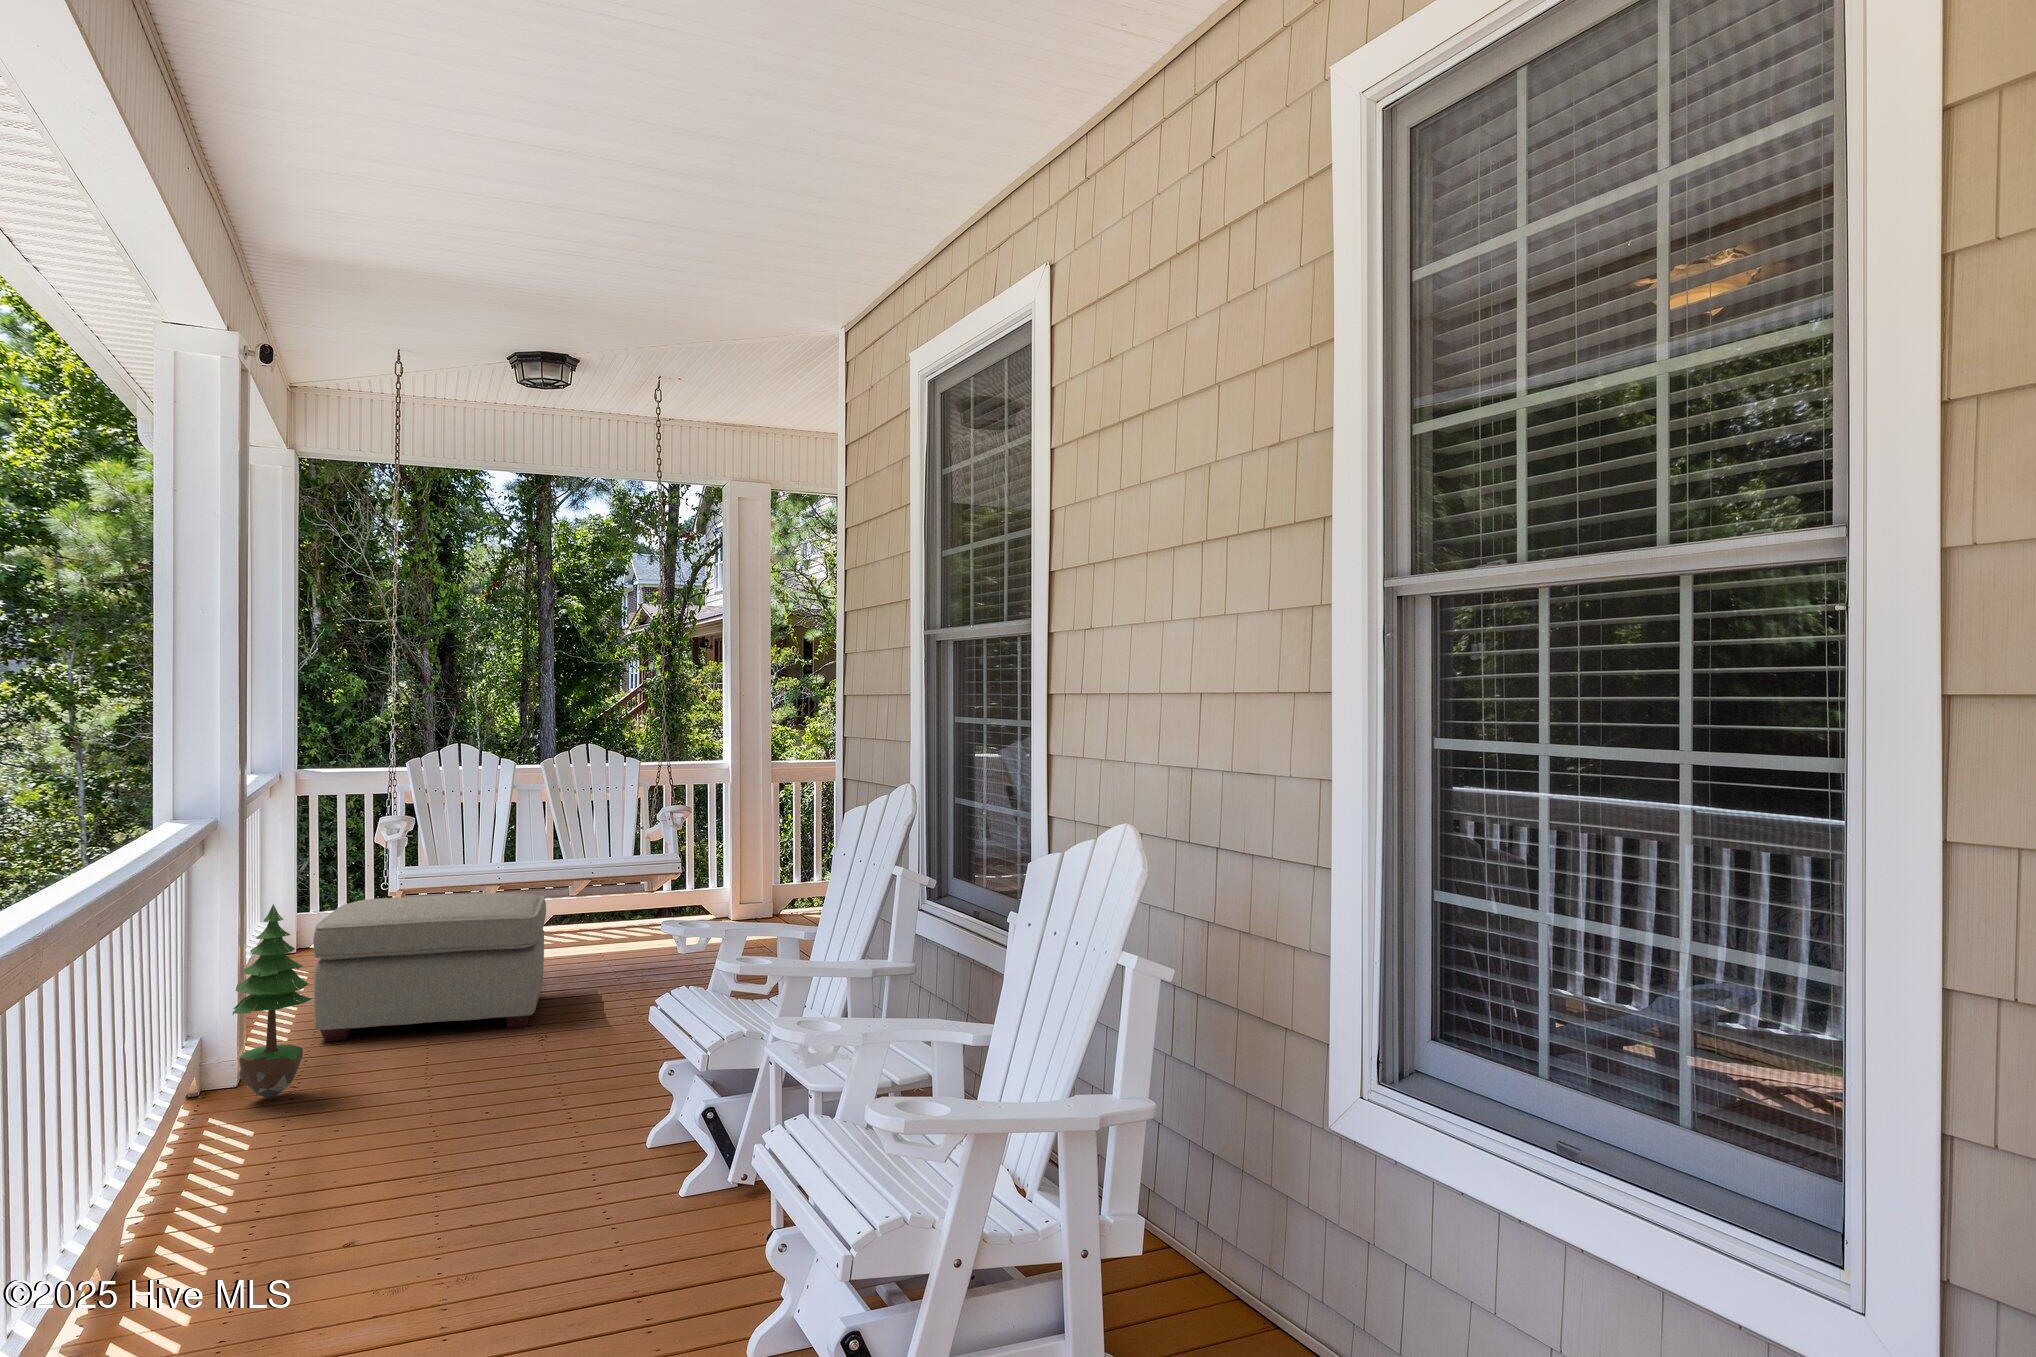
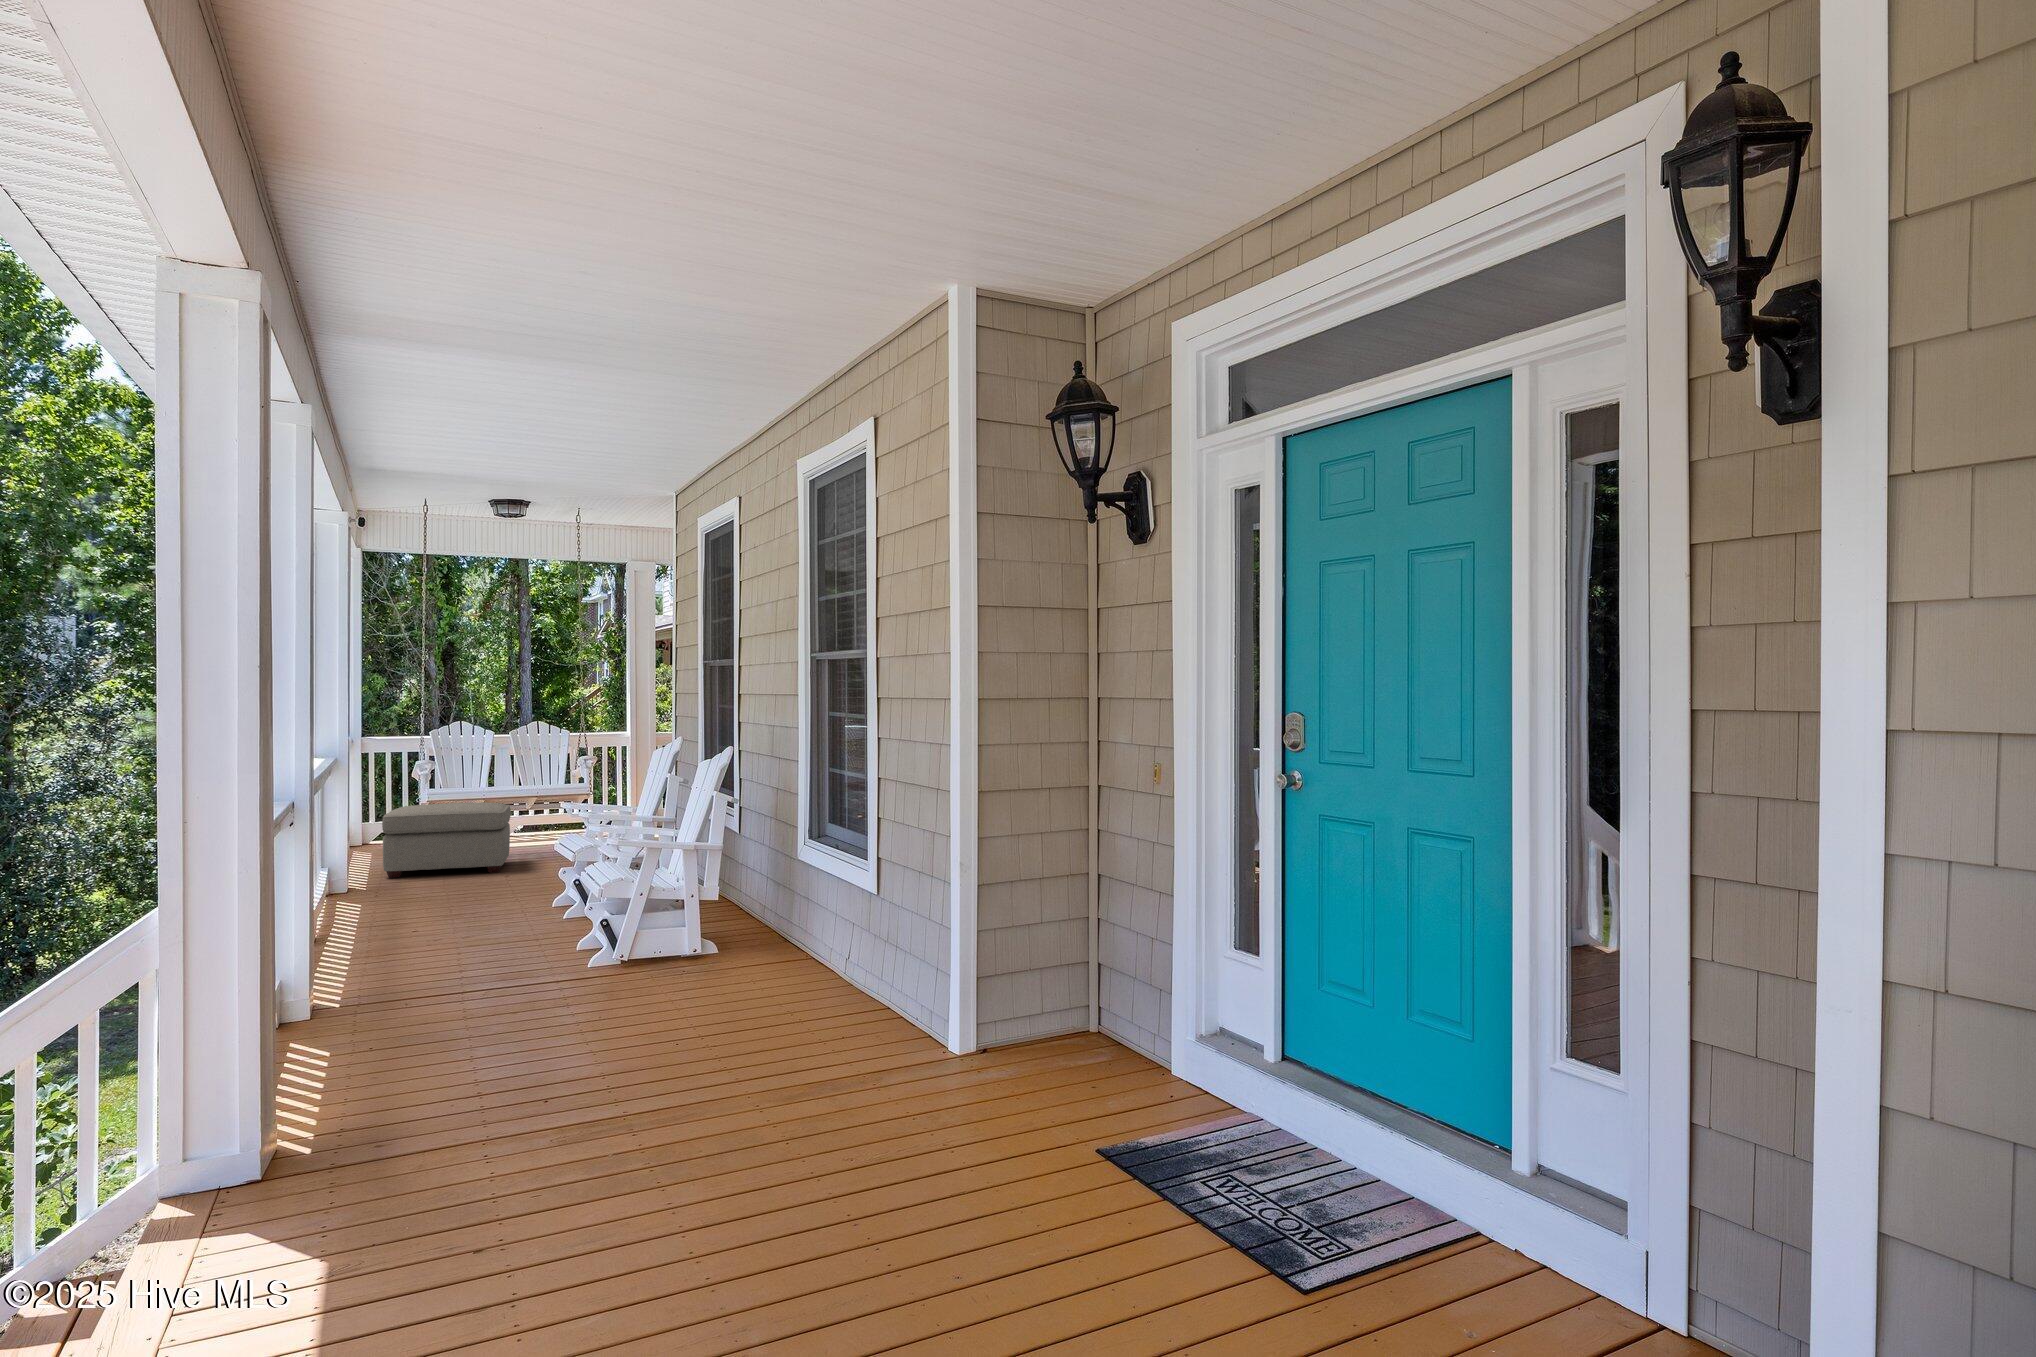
potted tree: present [232,904,311,1099] -> none [347,798,387,895]

